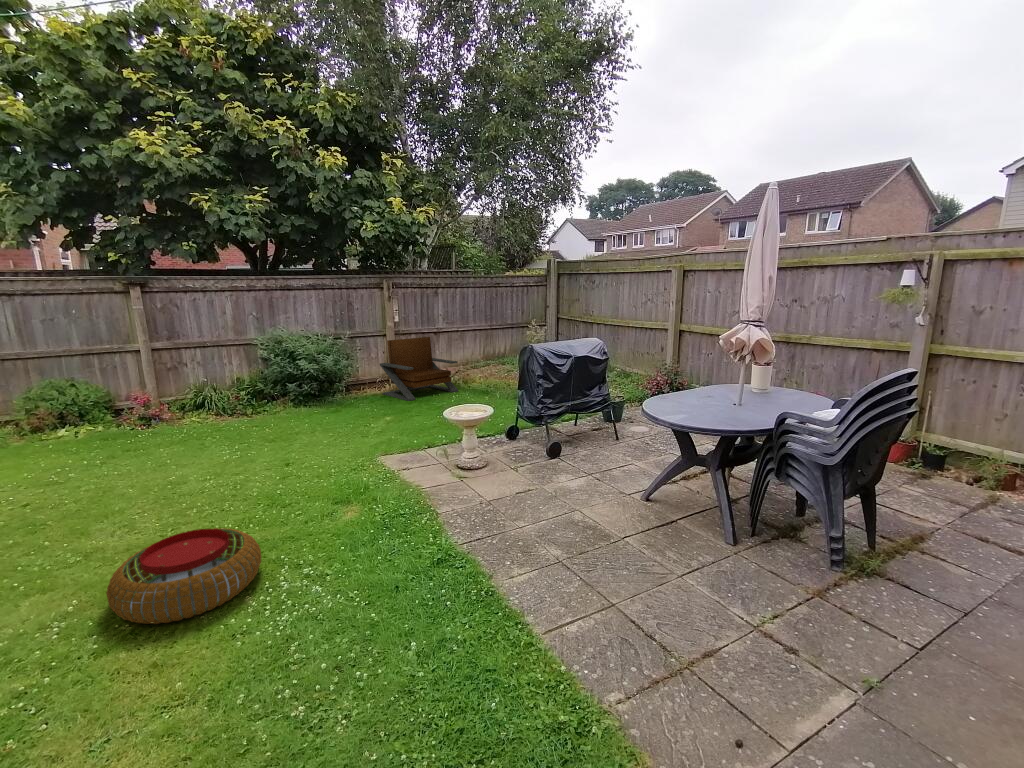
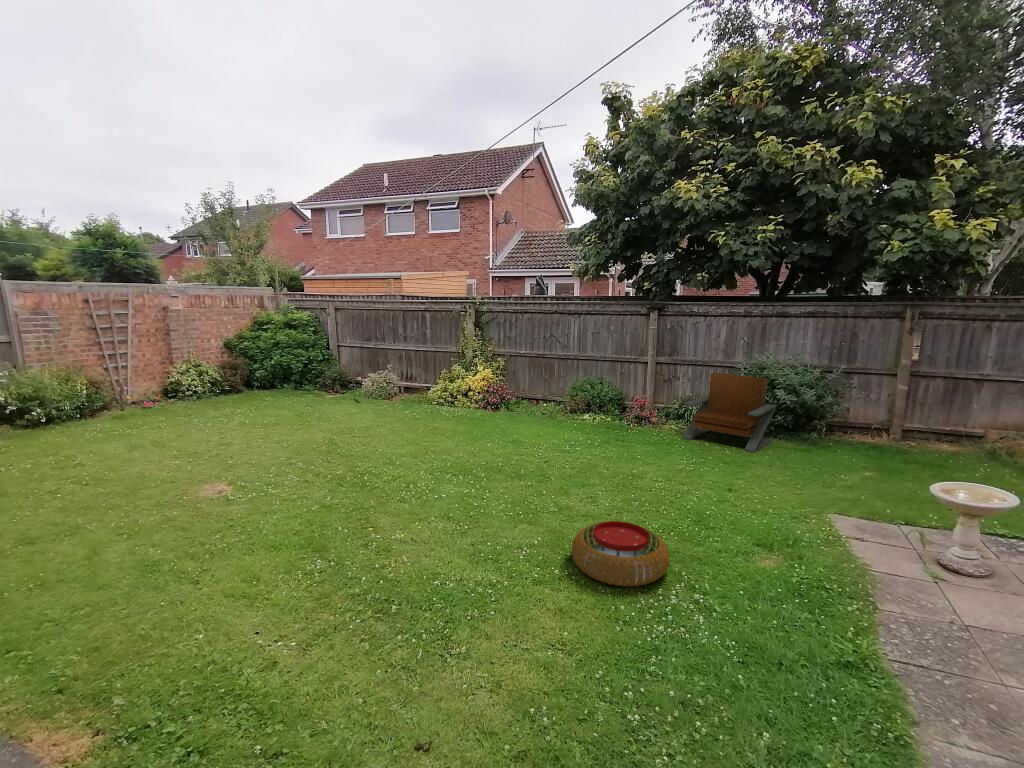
lounge chair: present [380,337,458,401] -> present [682,373,776,453]

